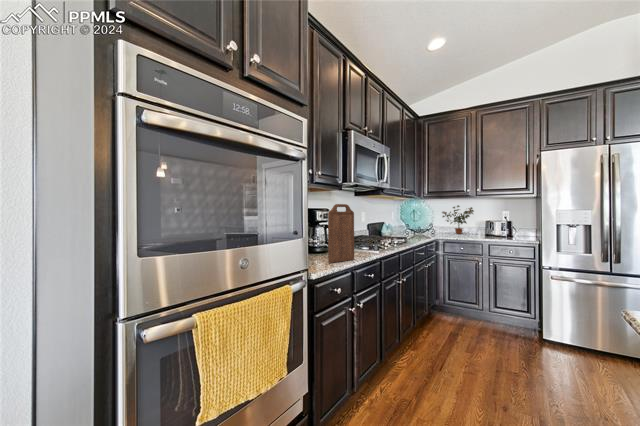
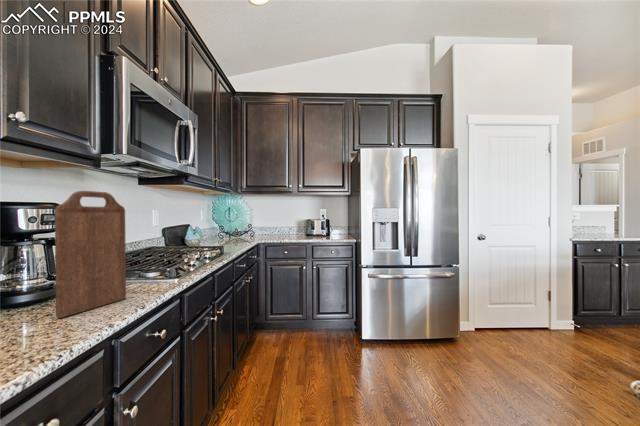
potted plant: present [442,205,474,234] -> none [261,203,296,236]

